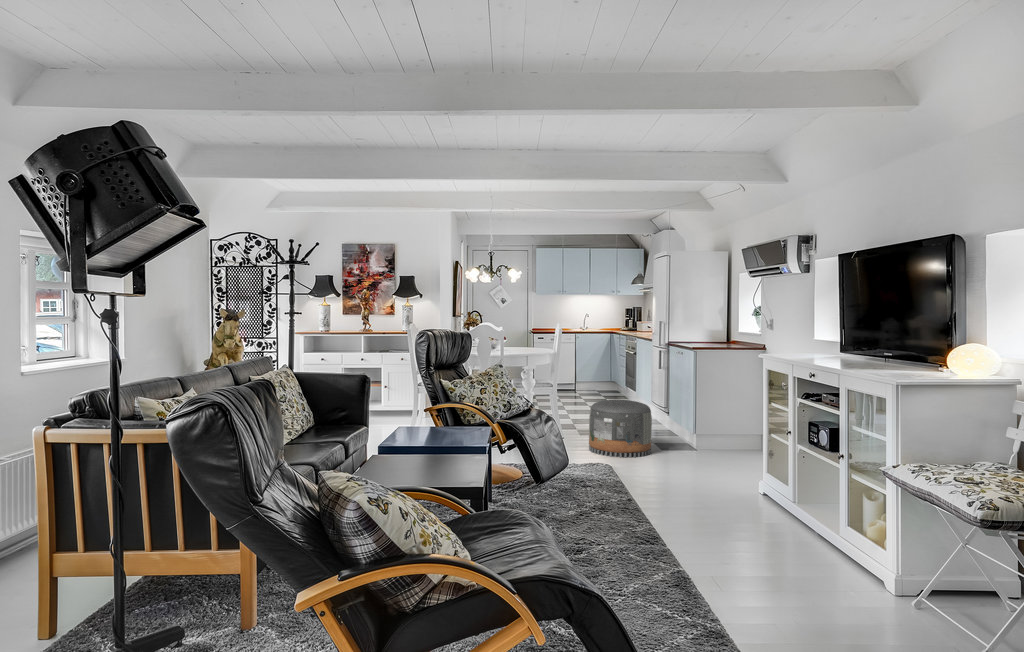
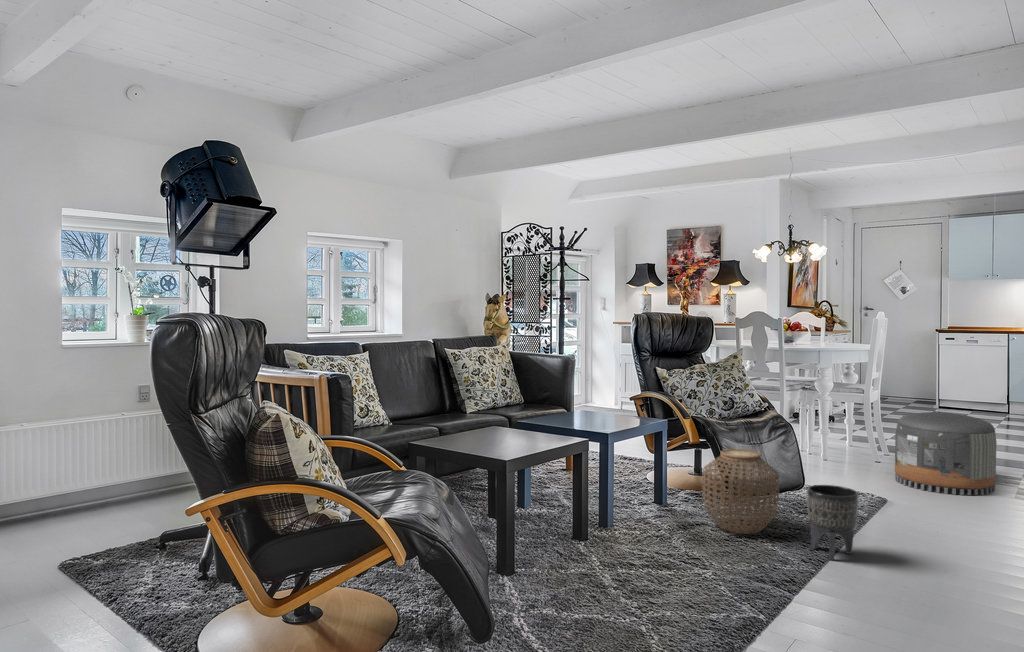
woven basket: none [533,443,591,509] -> present [702,449,779,534]
planter: none [620,462,654,515] -> present [807,485,859,560]

